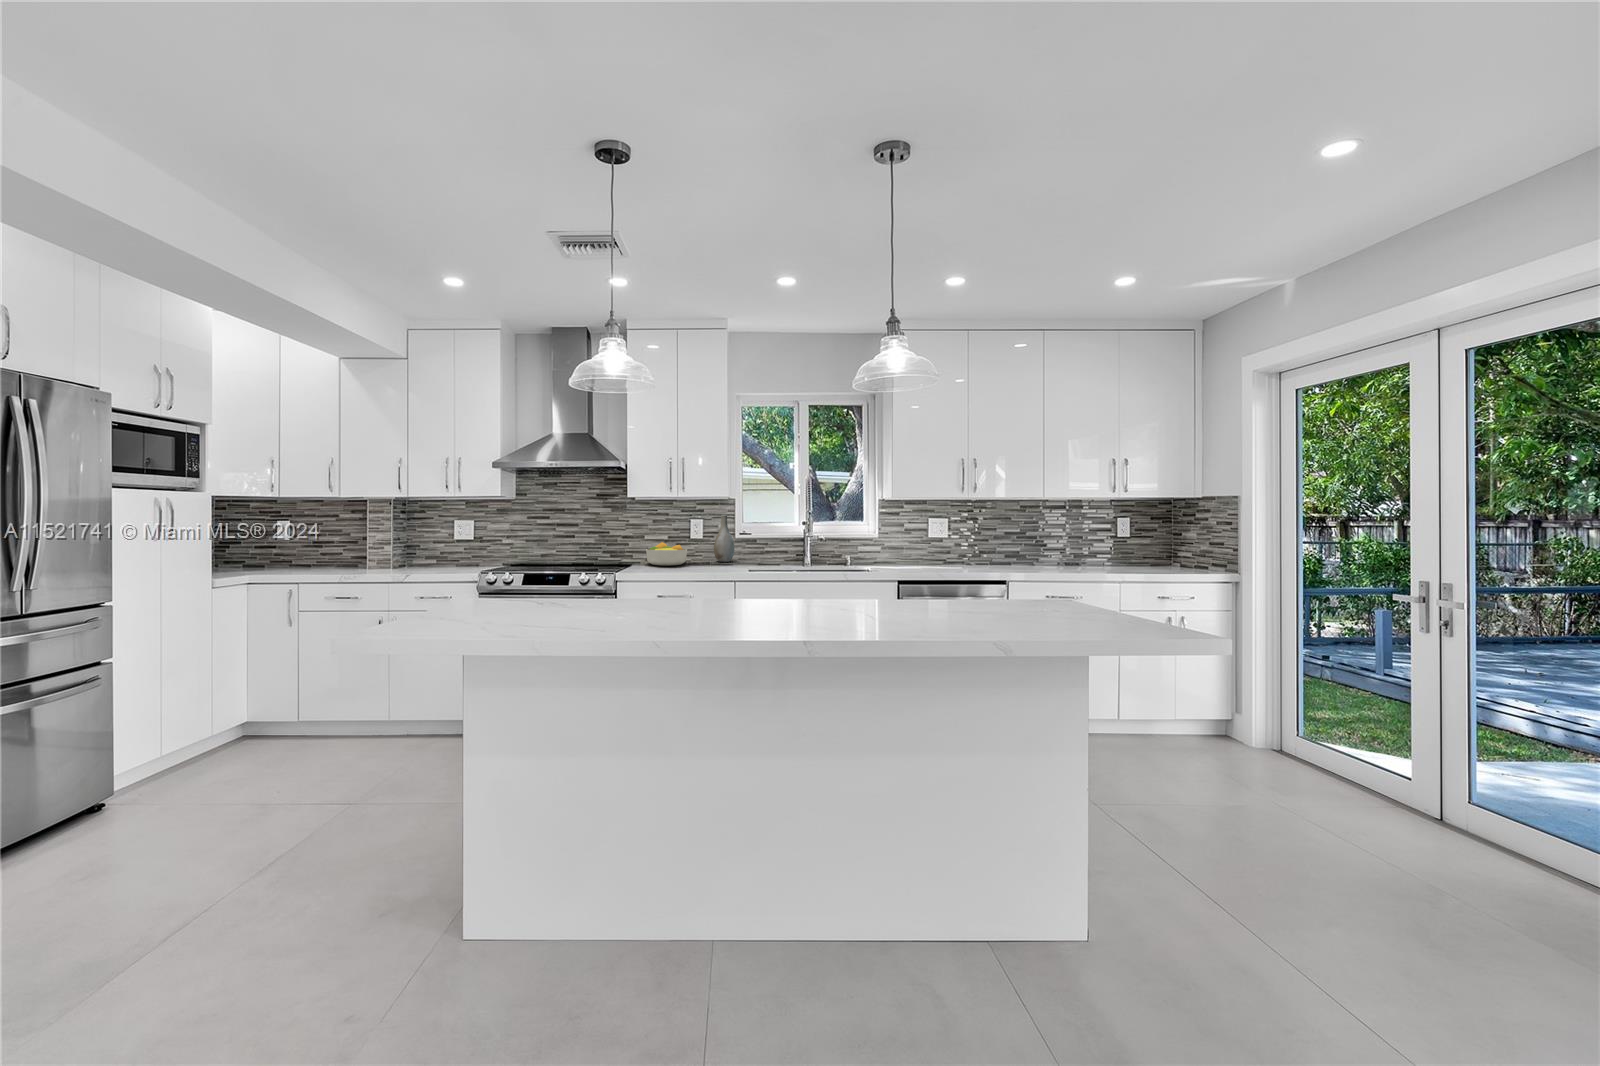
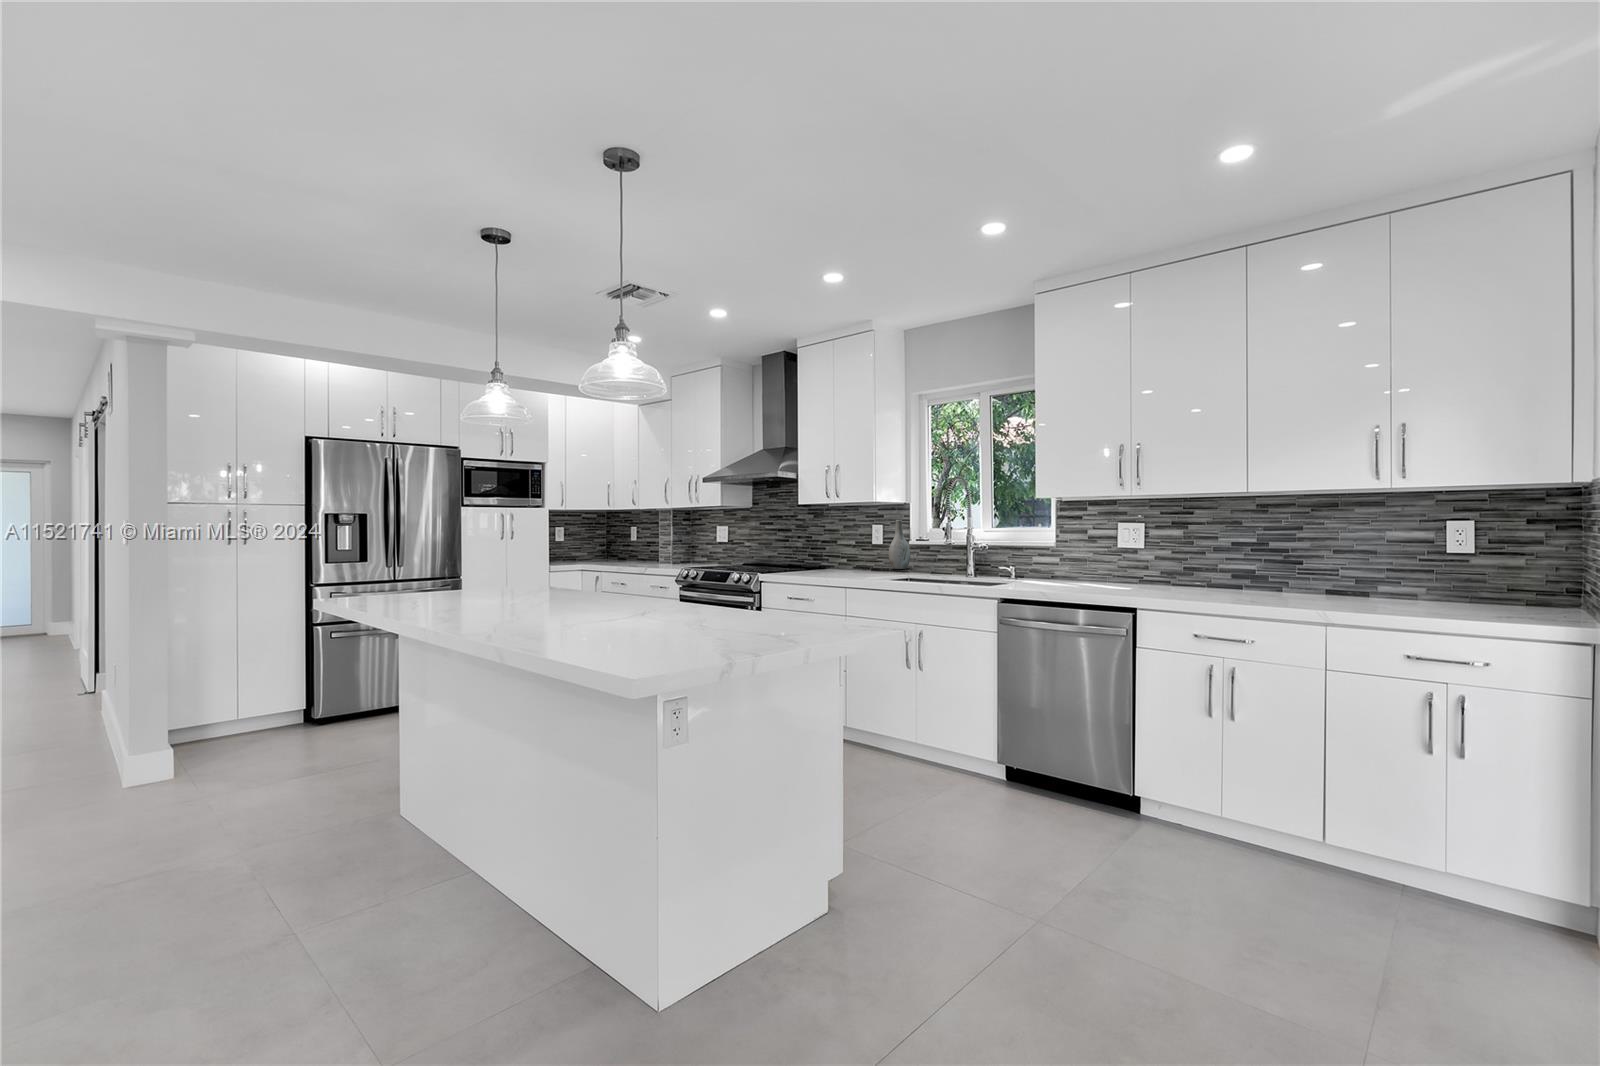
fruit bowl: present [646,542,687,565] -> none [819,547,859,570]

